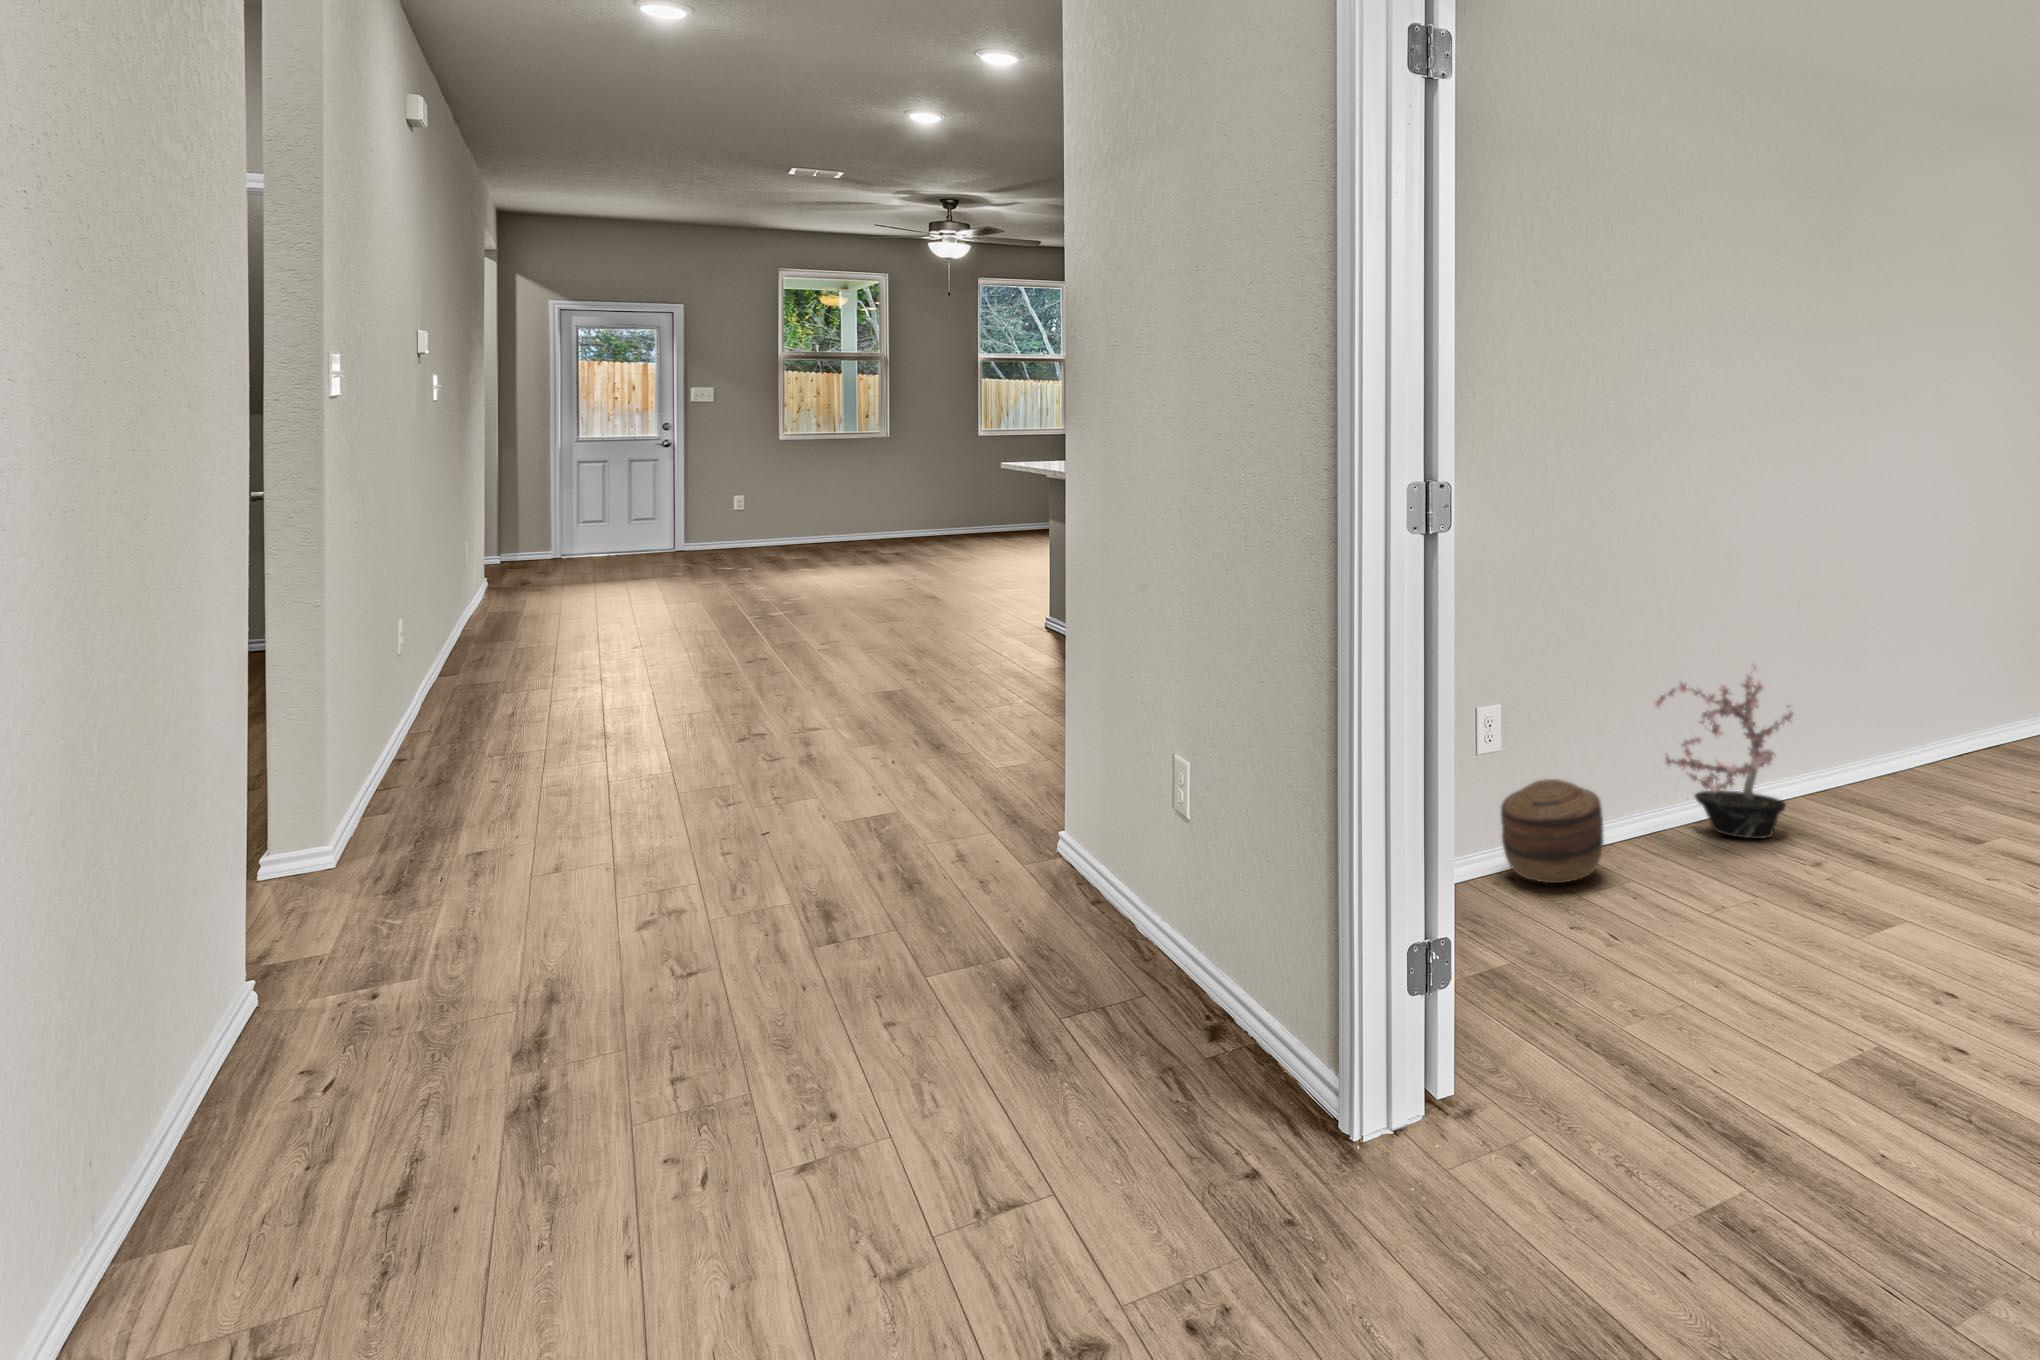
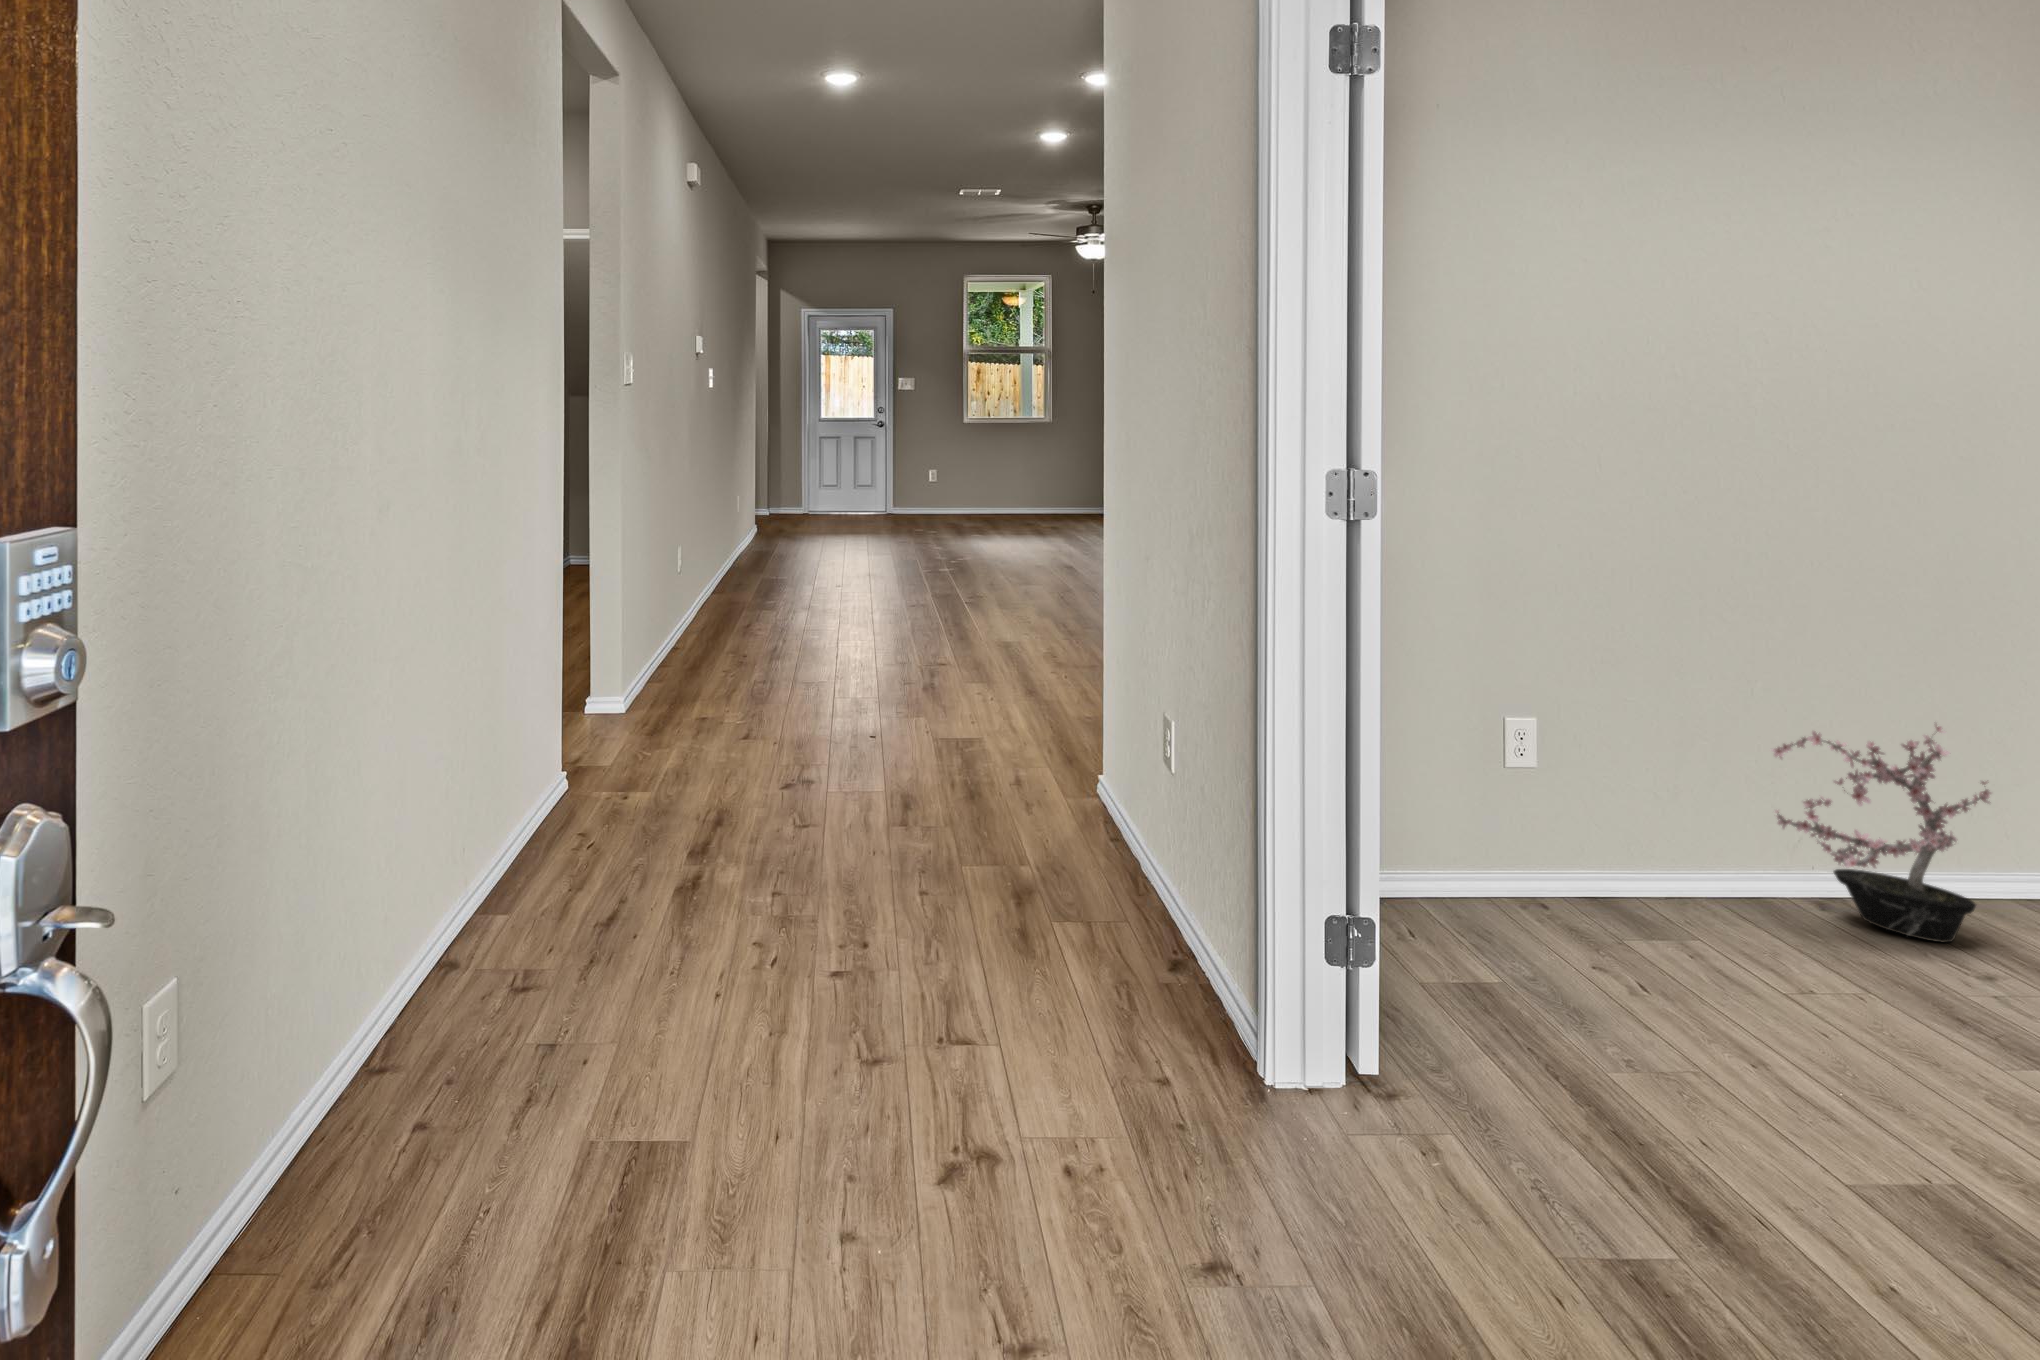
basket: present [1501,779,1603,883] -> none [1543,812,1675,929]

